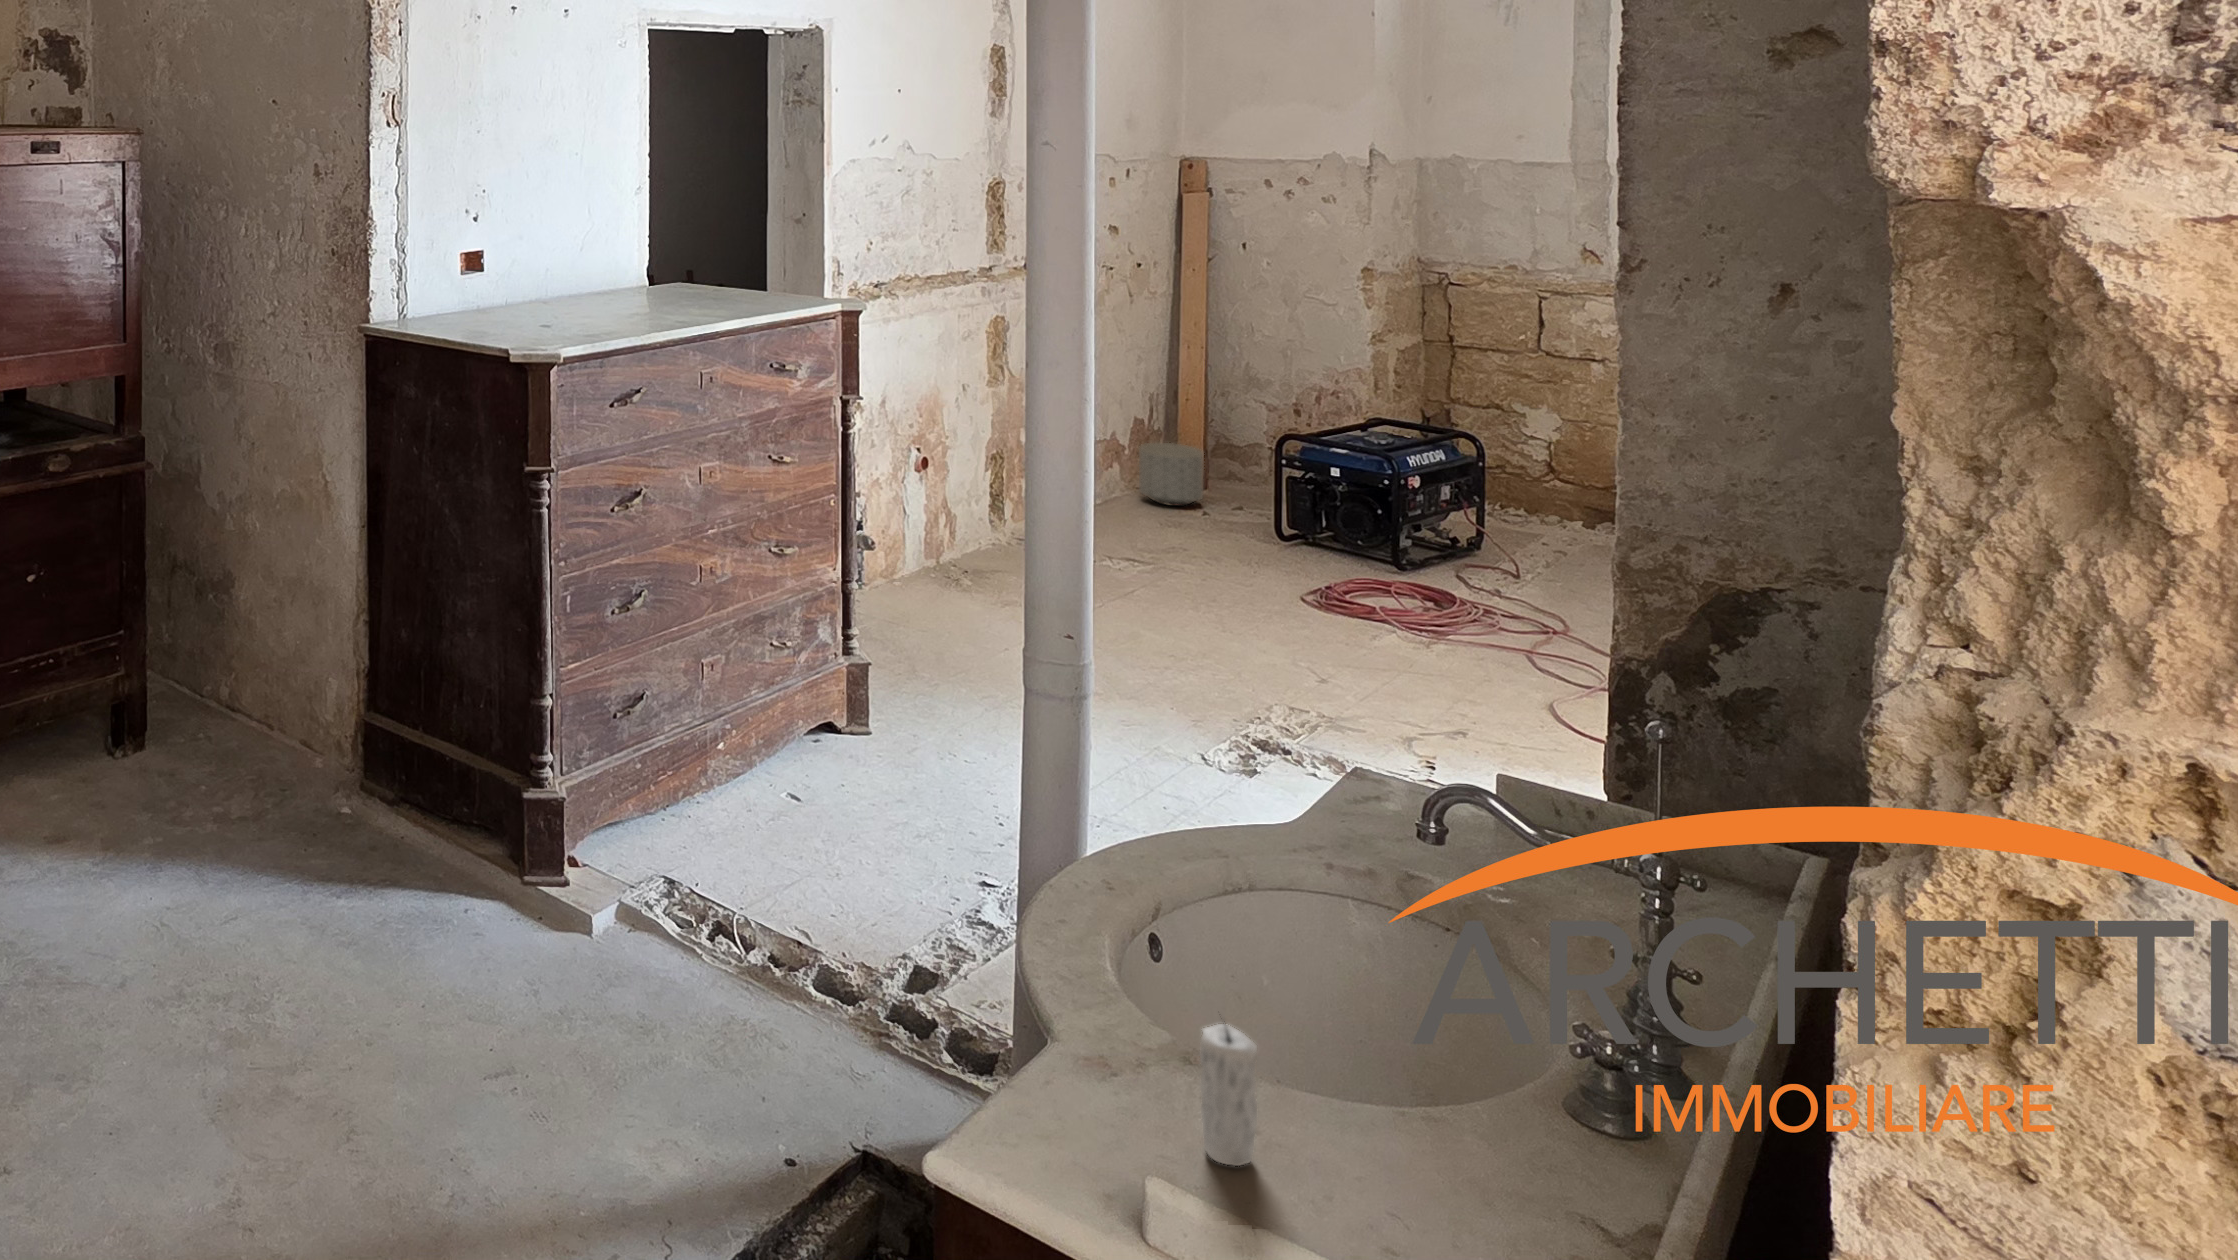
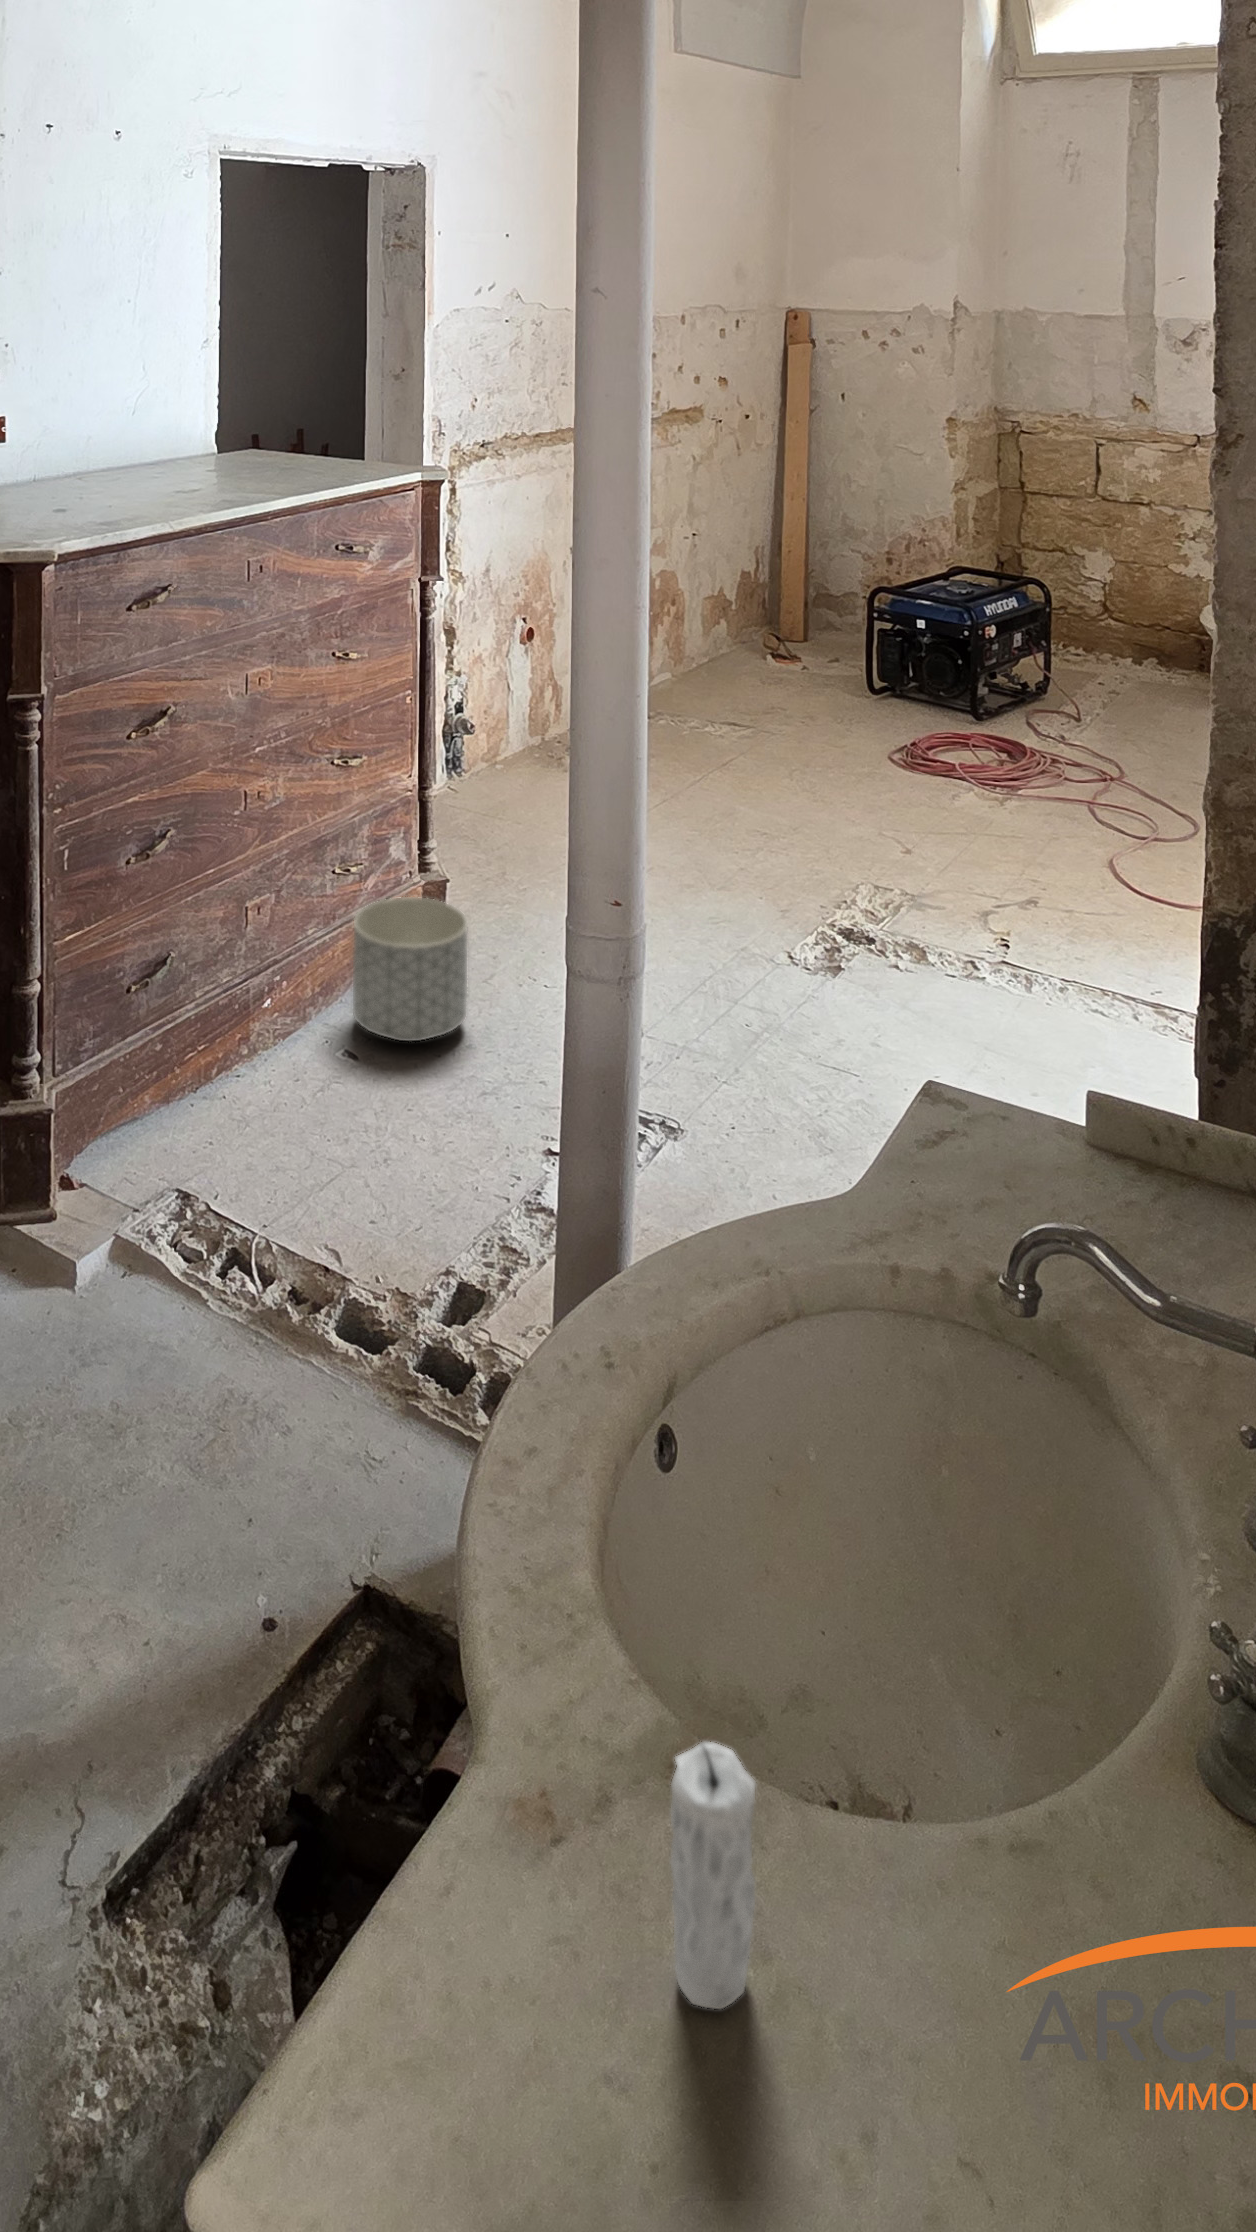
planter: present [1139,443,1204,506] -> present [353,897,468,1041]

